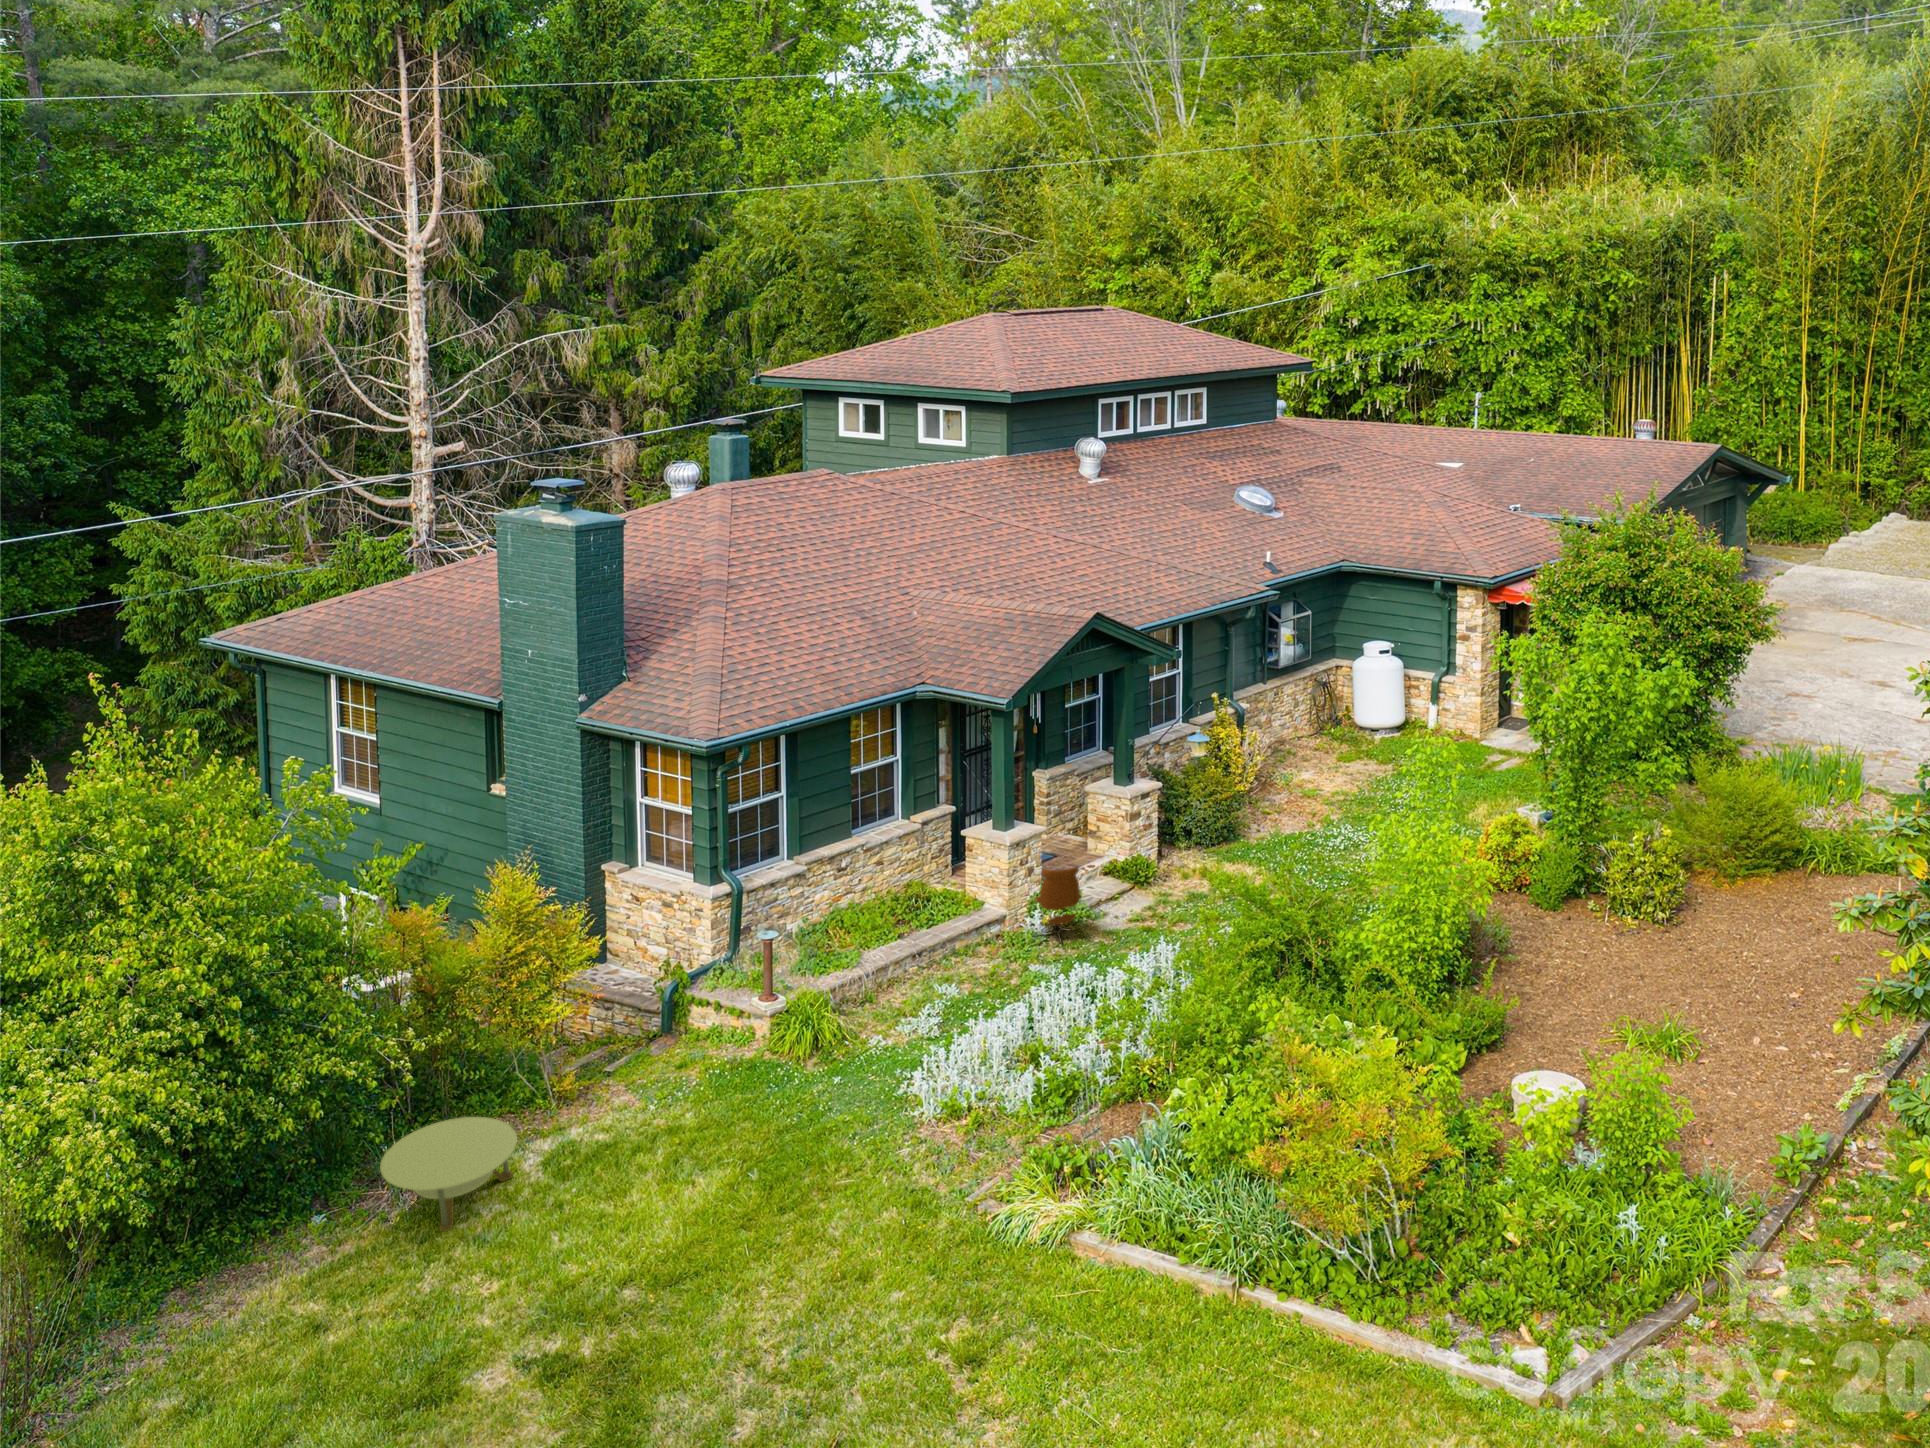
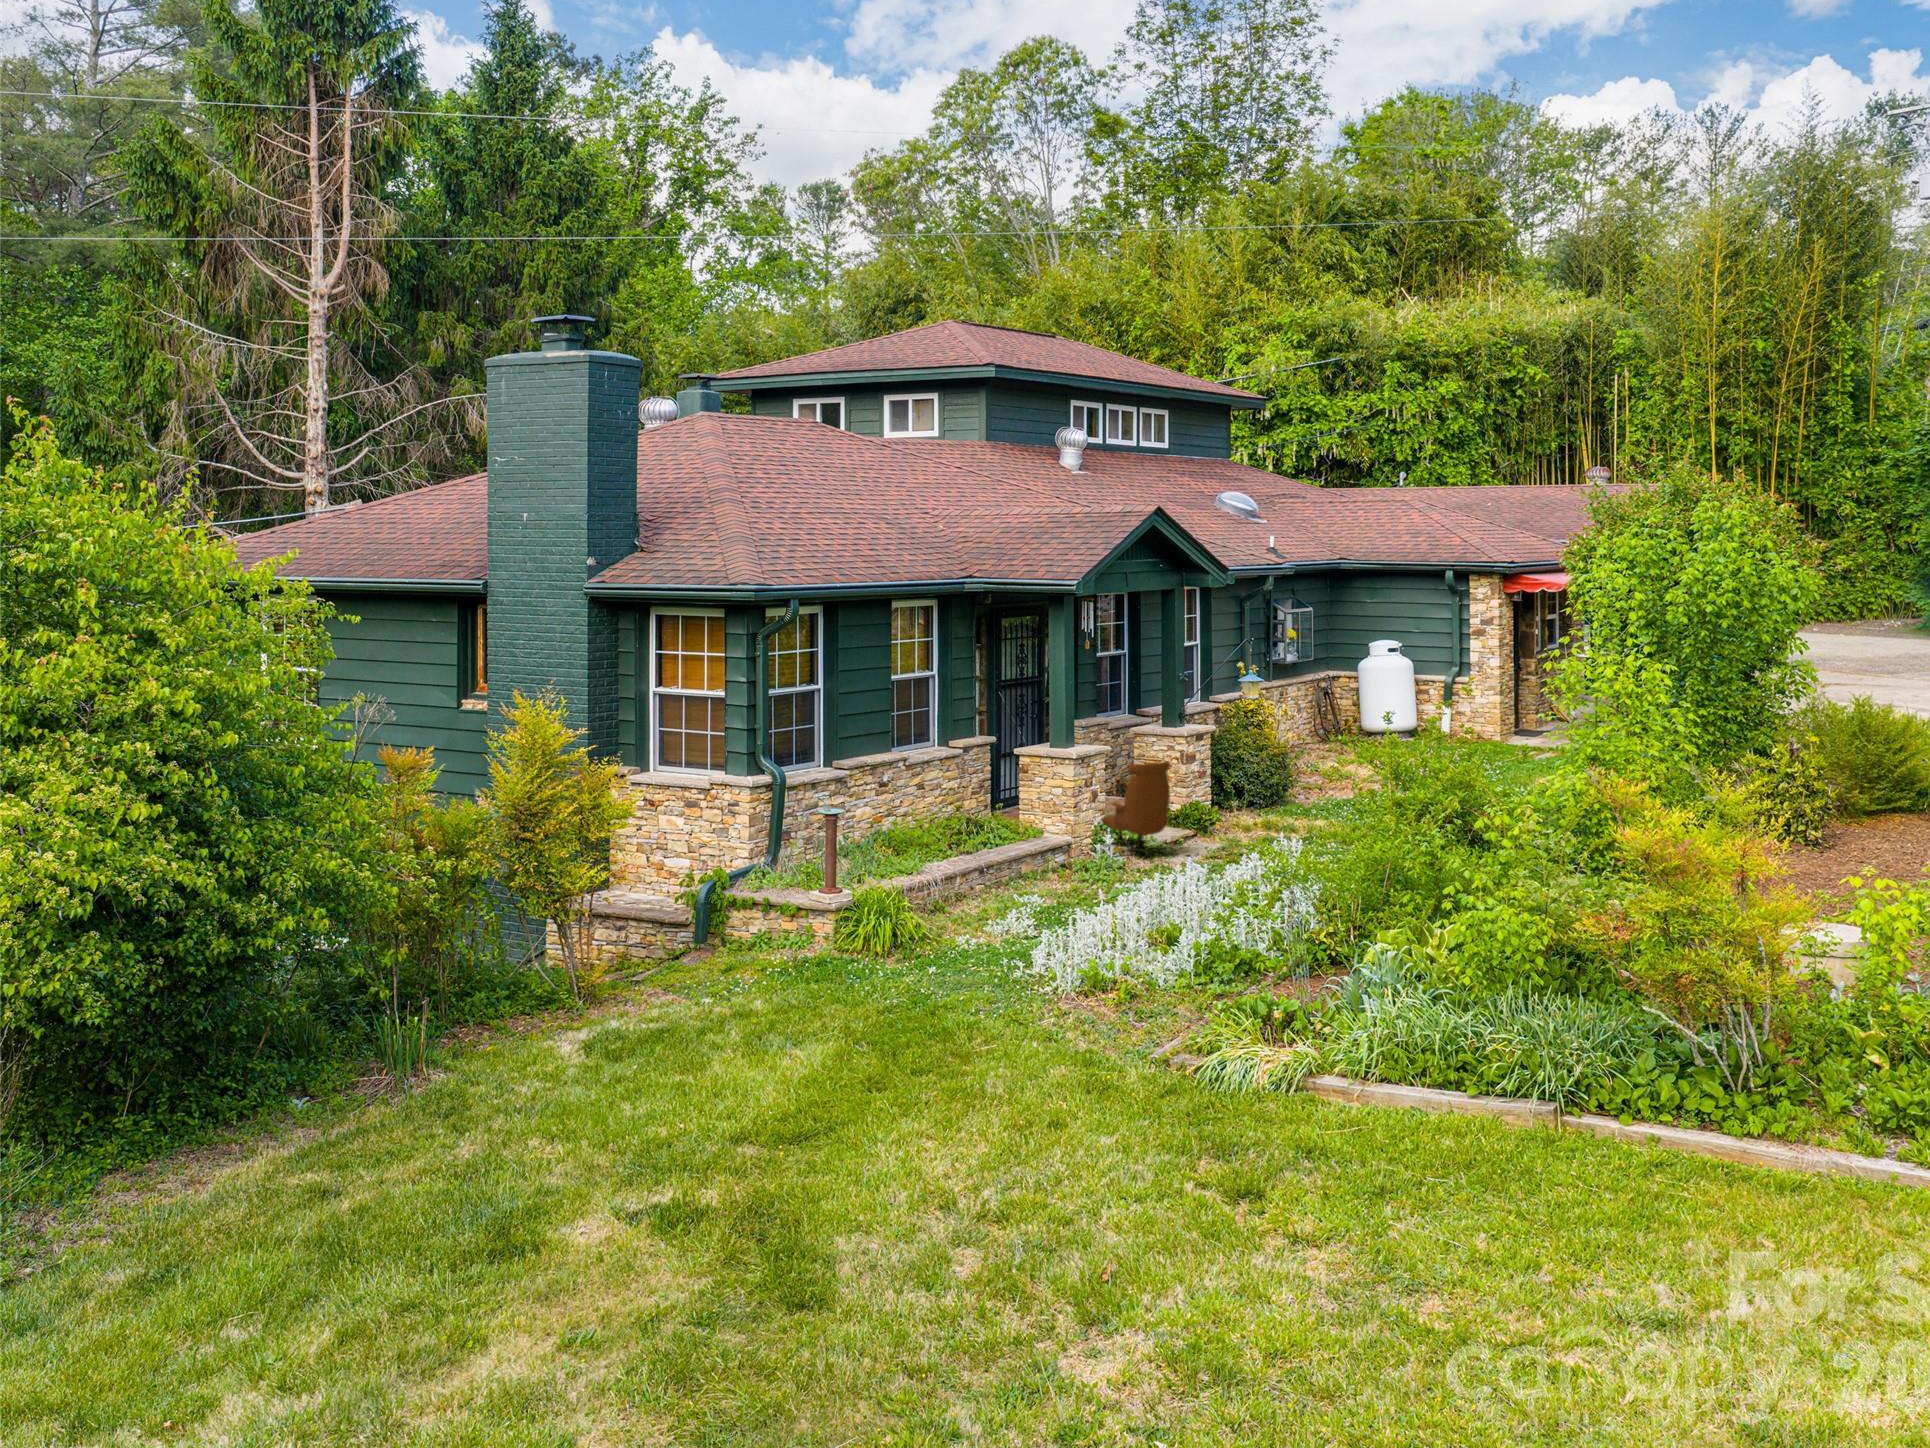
round table: present [380,1117,517,1232] -> none [371,960,561,1082]

